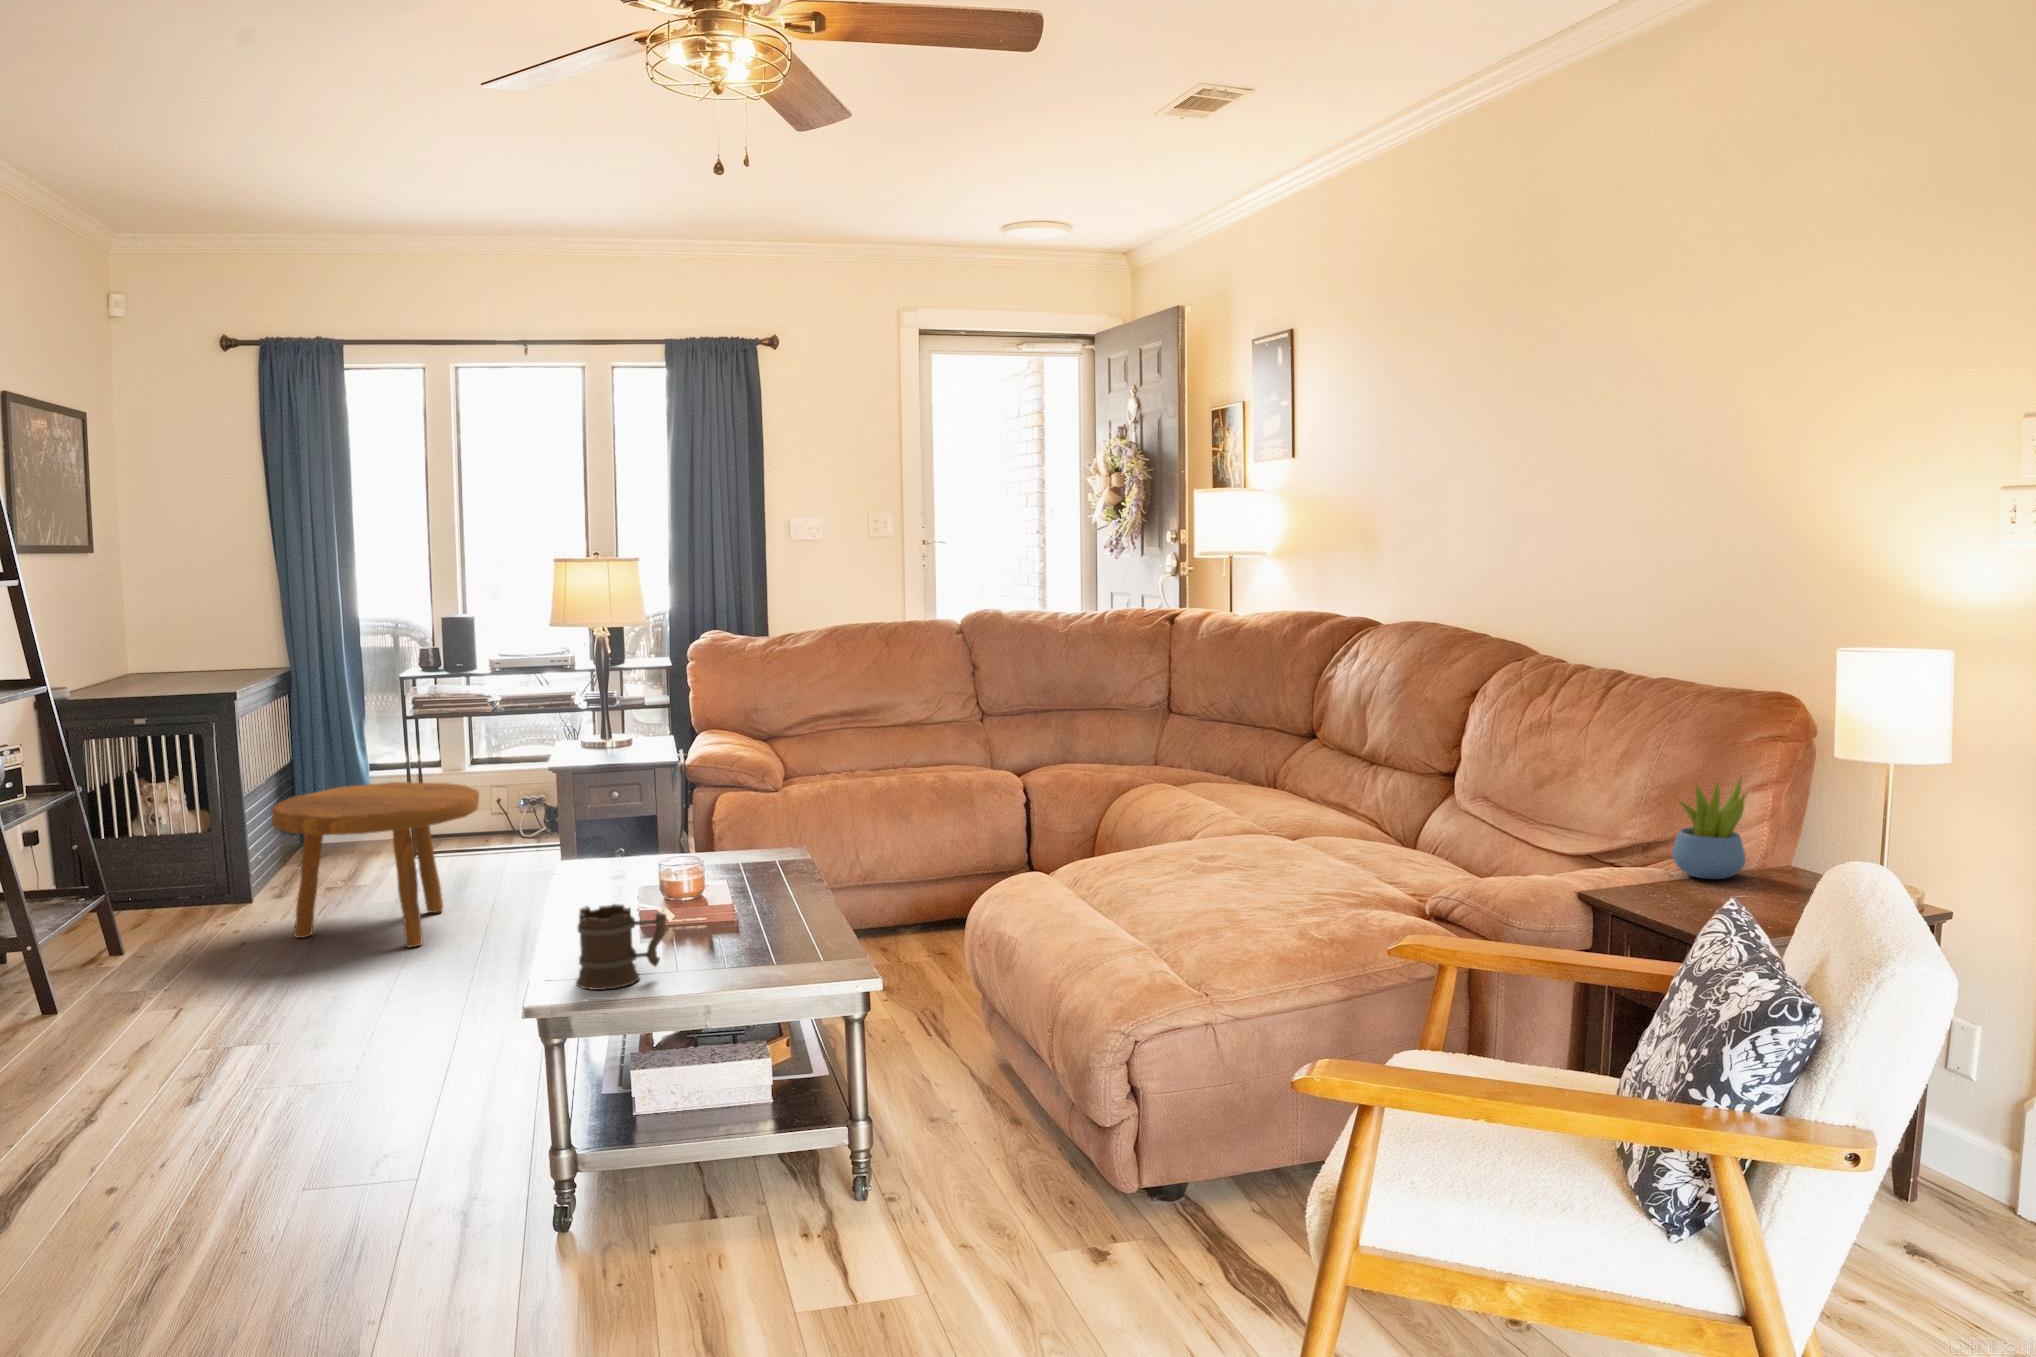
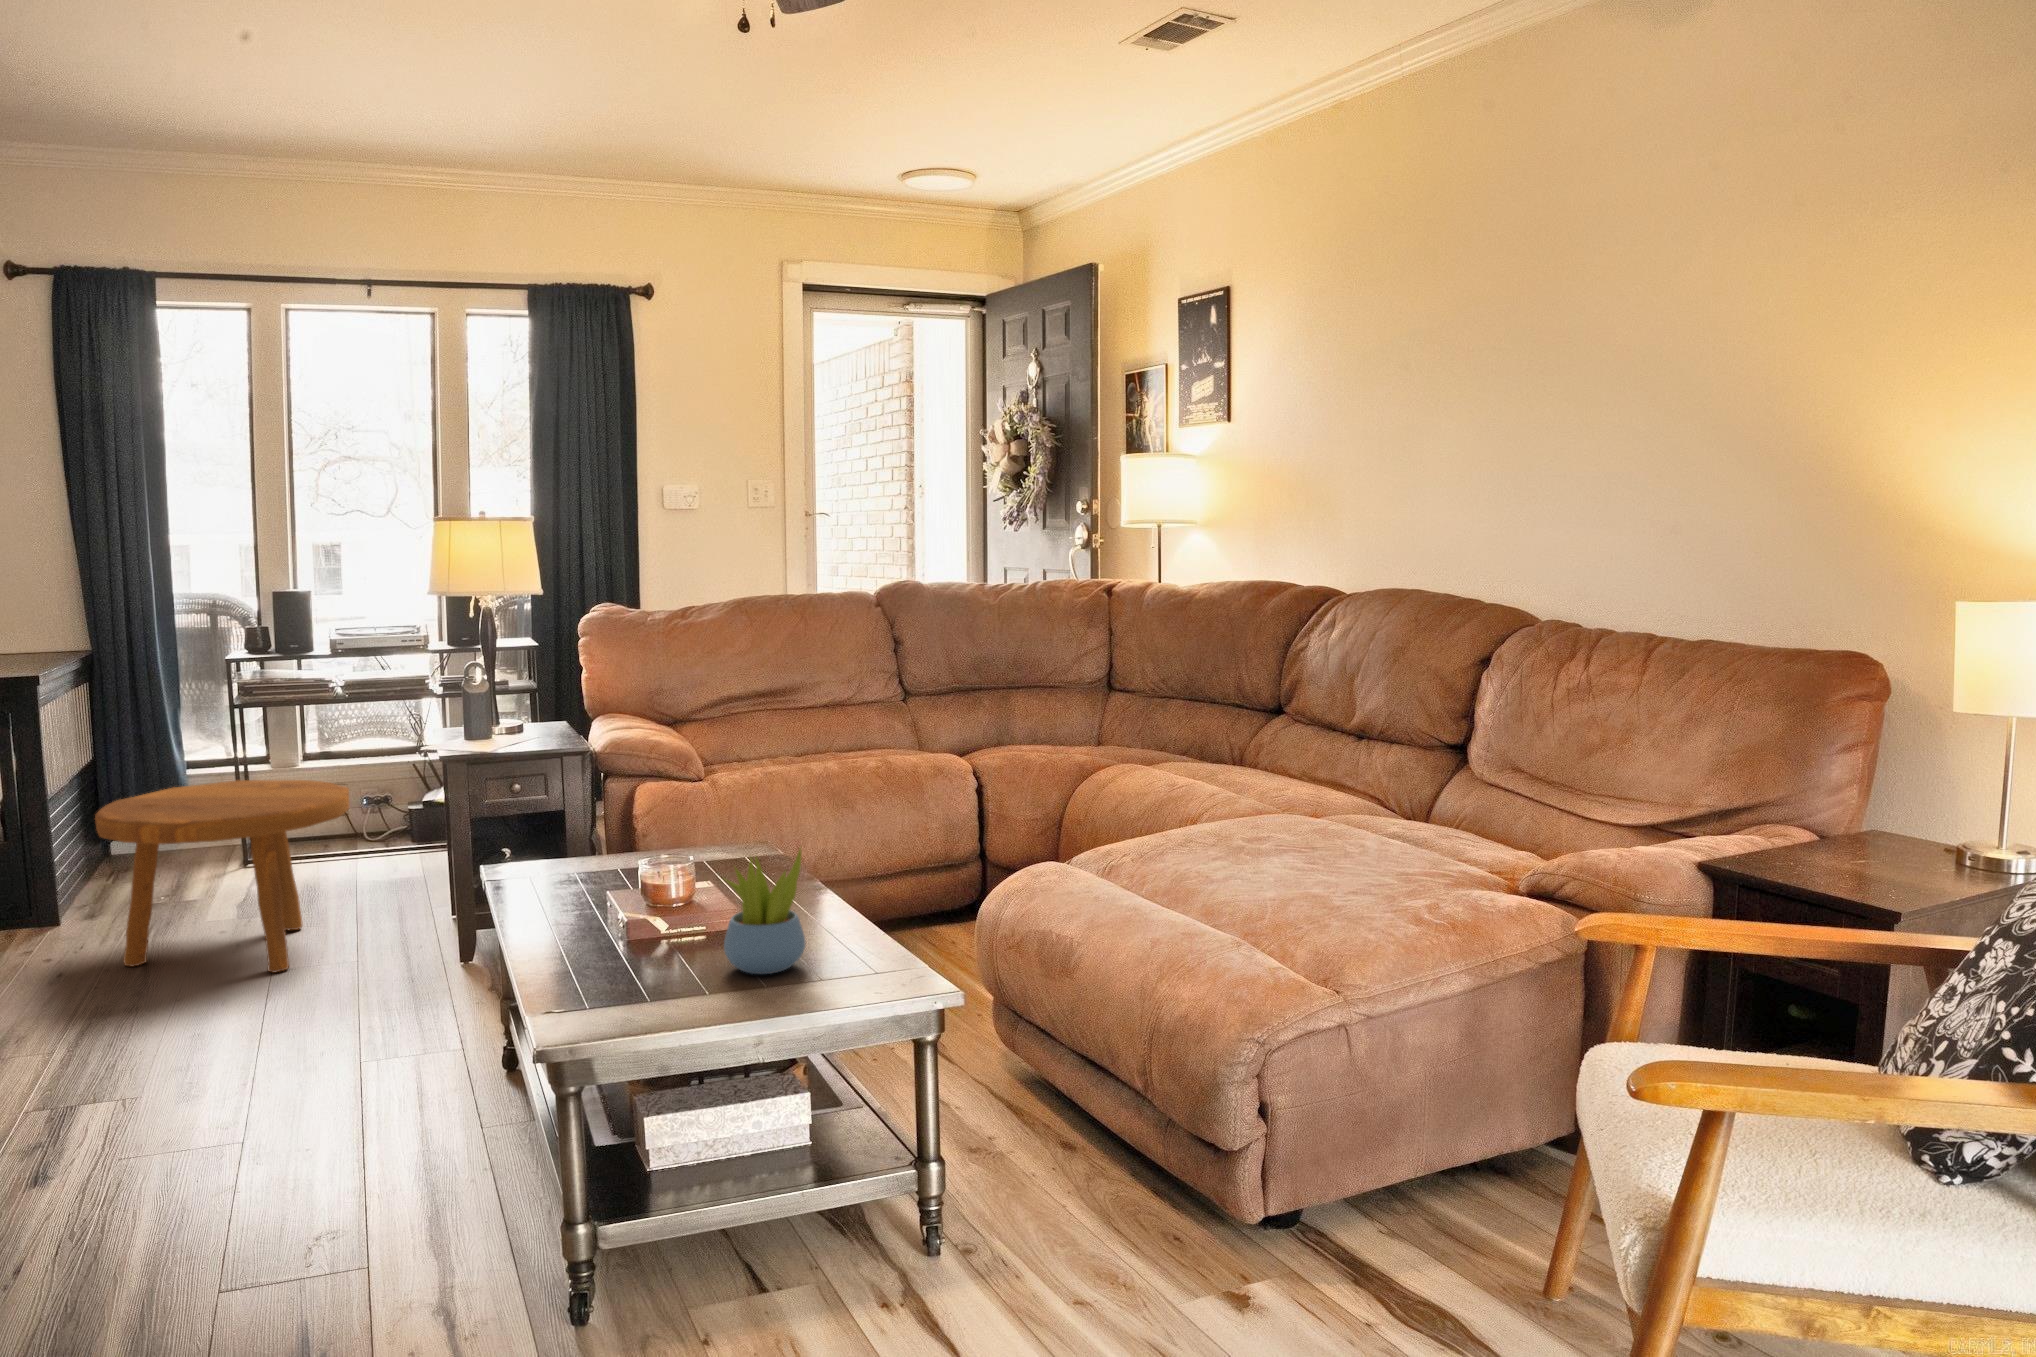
succulent plant: present [1672,777,1747,879] -> present [724,848,806,974]
mug: present [576,904,666,990] -> none [597,917,707,1023]

